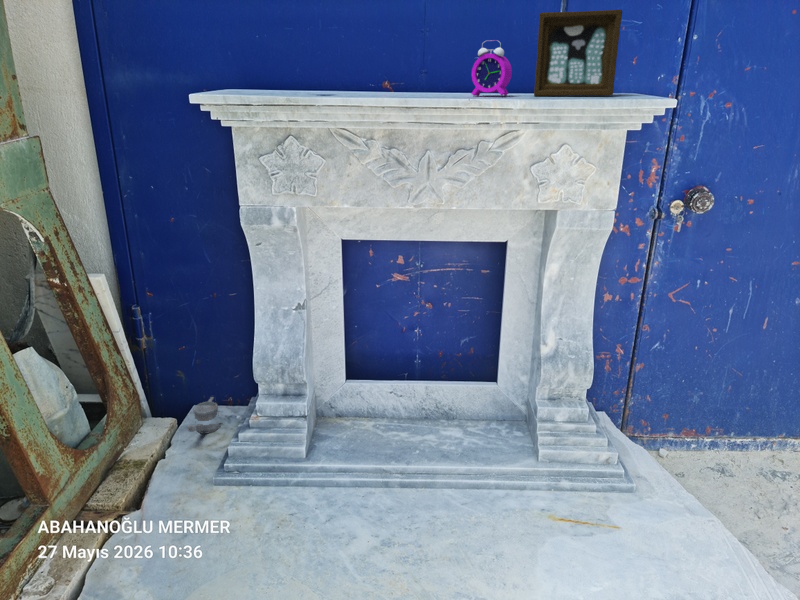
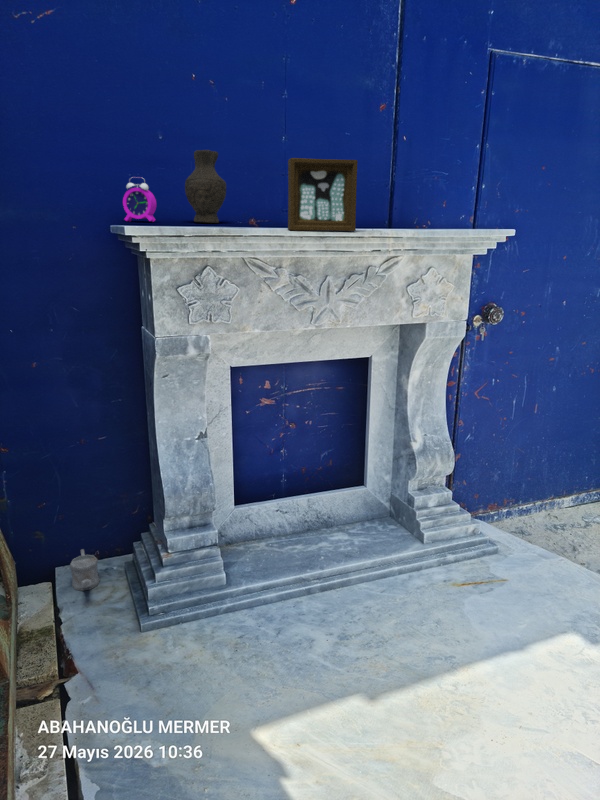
picture frame: present [534,10,622,96] -> present [288,158,358,231]
decorative vase: none [299,13,343,91] -> present [185,150,226,223]
alarm clock: present [471,40,512,96] -> present [123,183,156,222]

